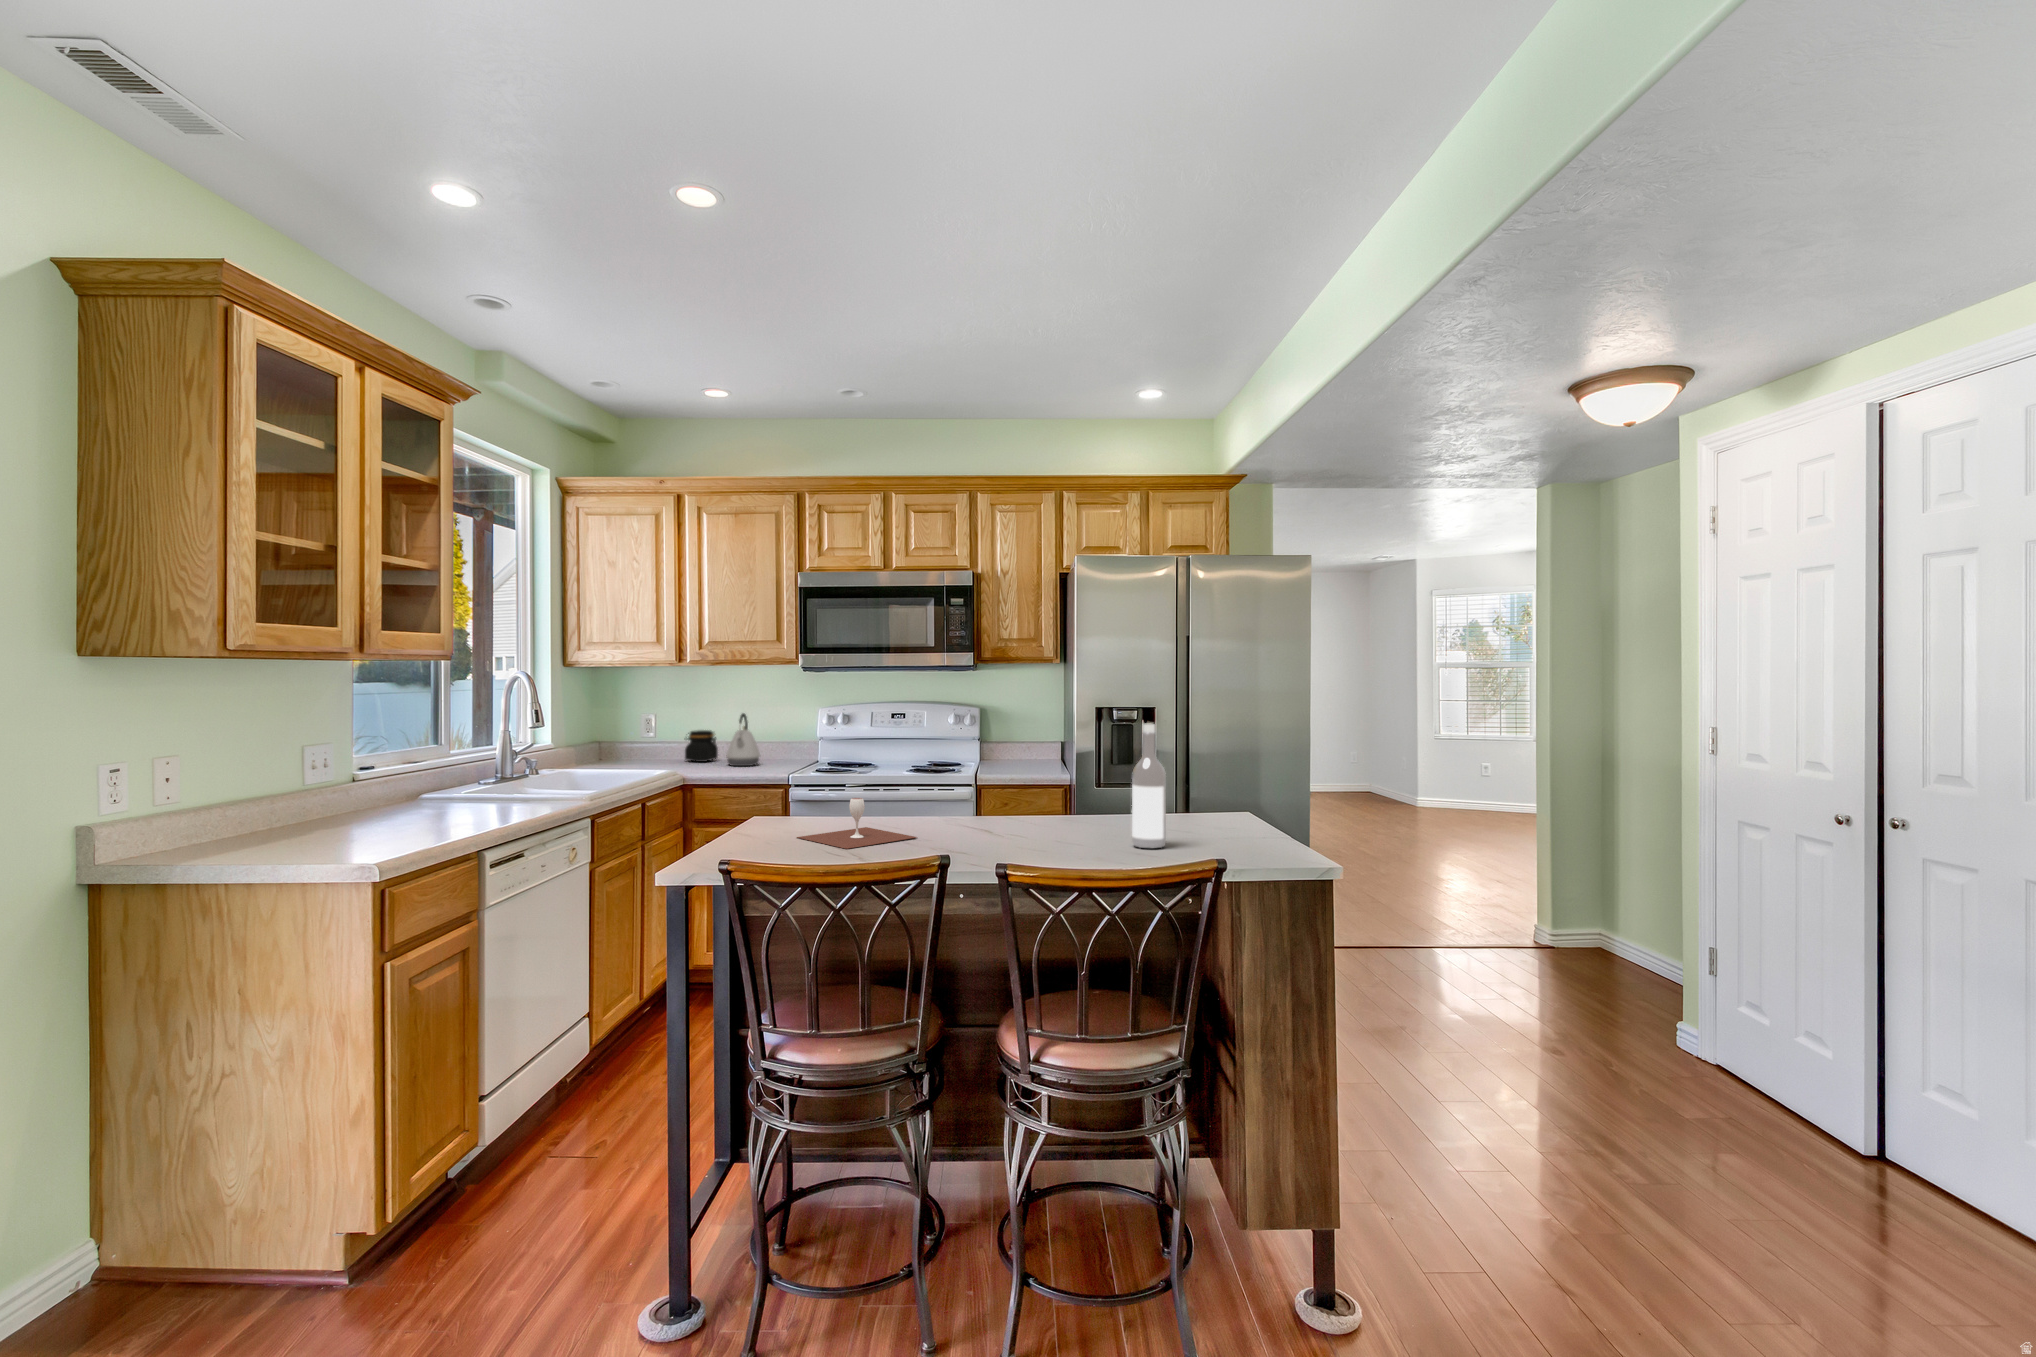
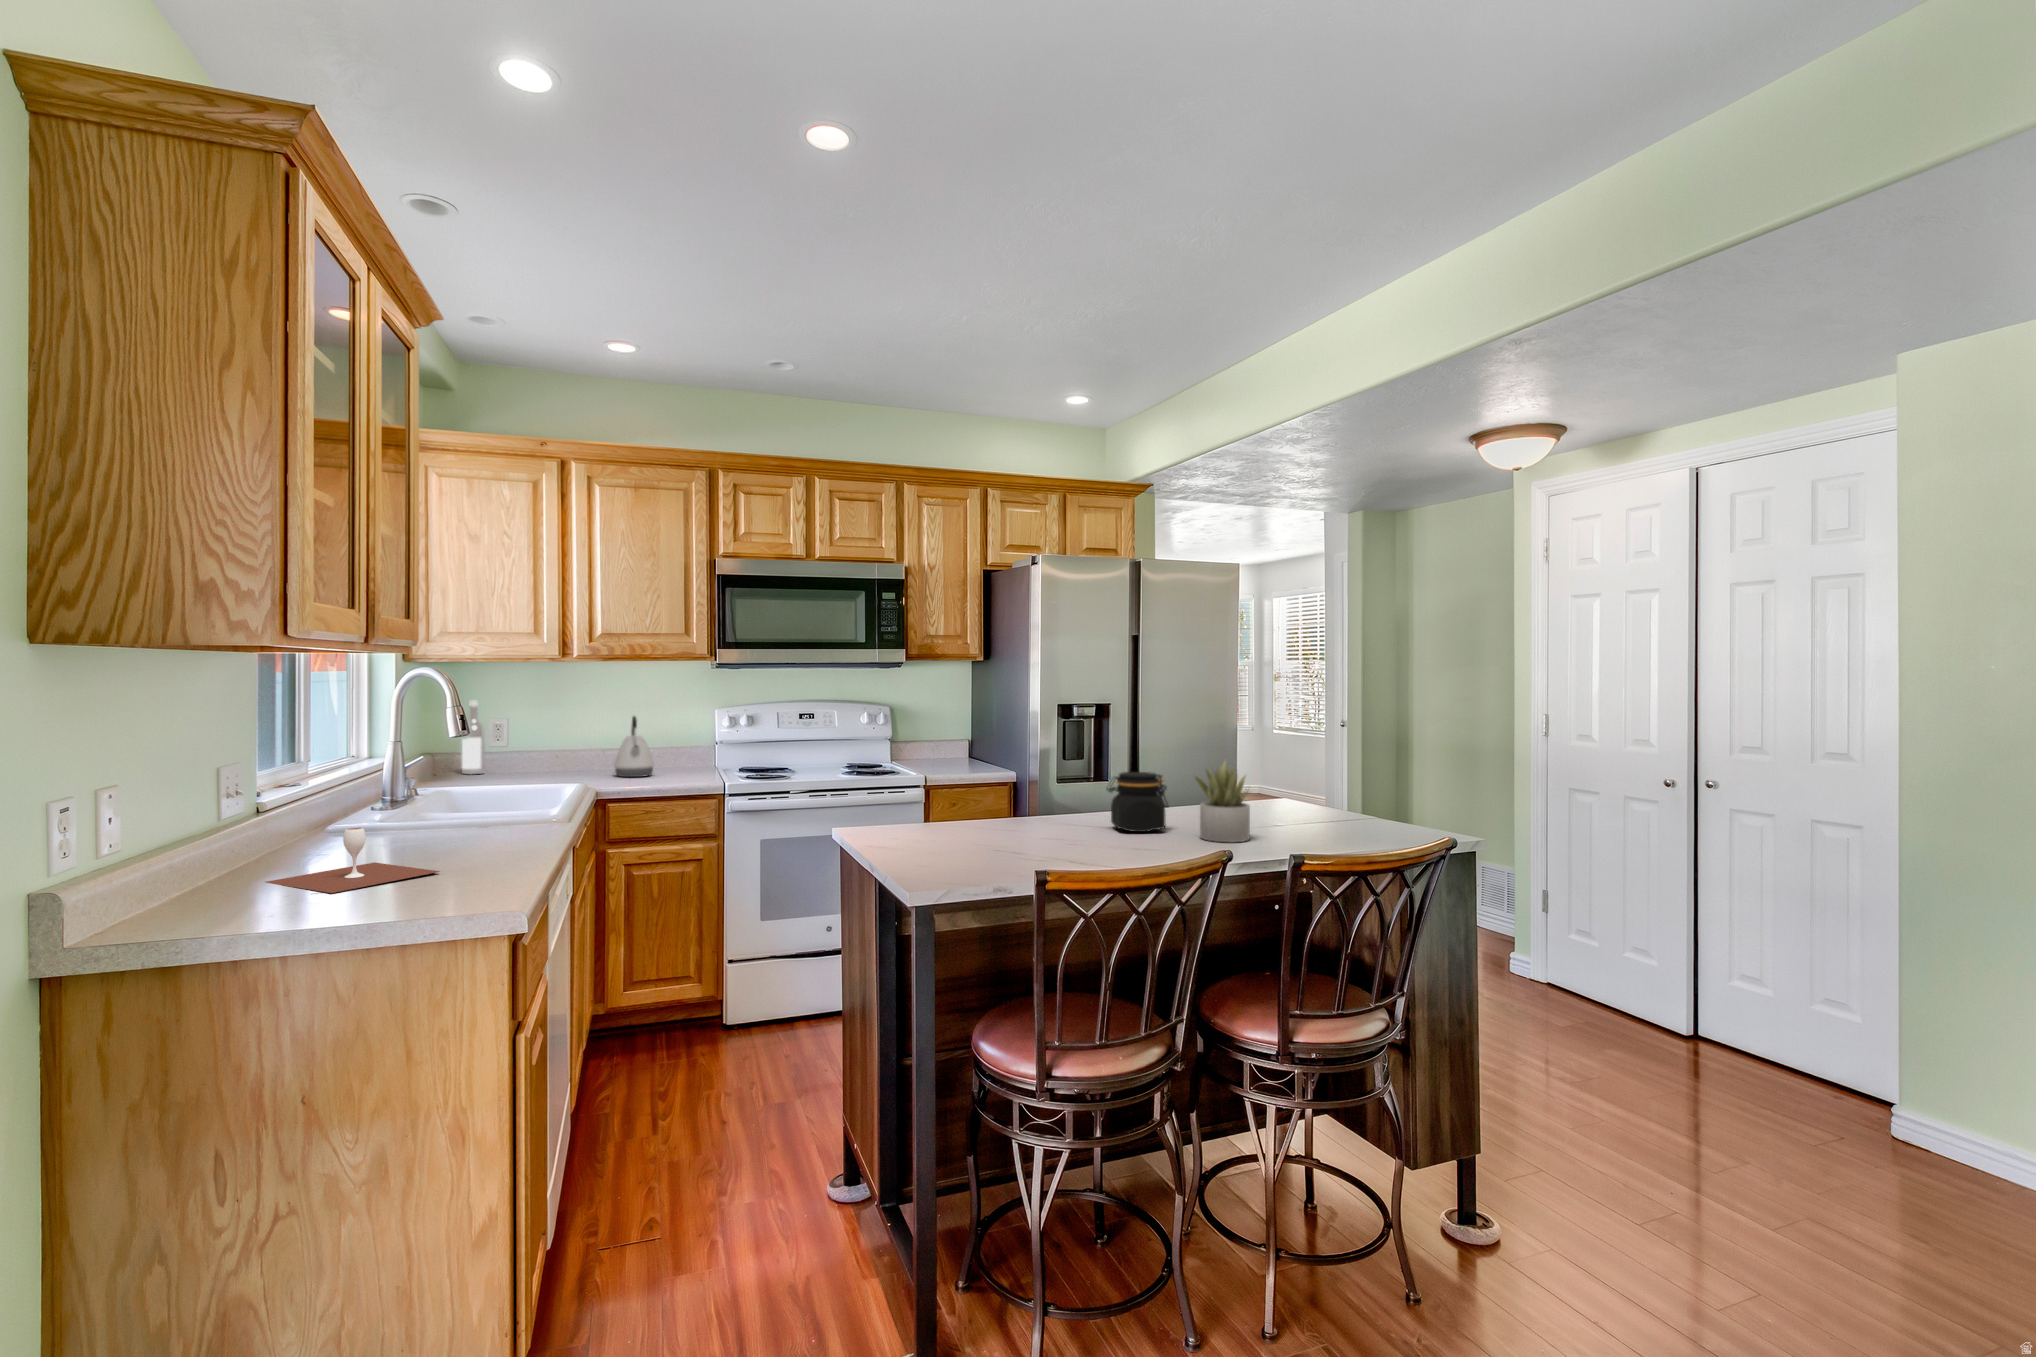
wine bottle: present [1132,724,1166,848] -> present [462,701,485,774]
jar: present [685,730,718,762] -> present [1107,772,1168,832]
succulent plant: none [1042,763,1100,850] -> present [1195,762,1250,842]
wine glass: present [797,798,917,849] -> present [266,828,440,893]

